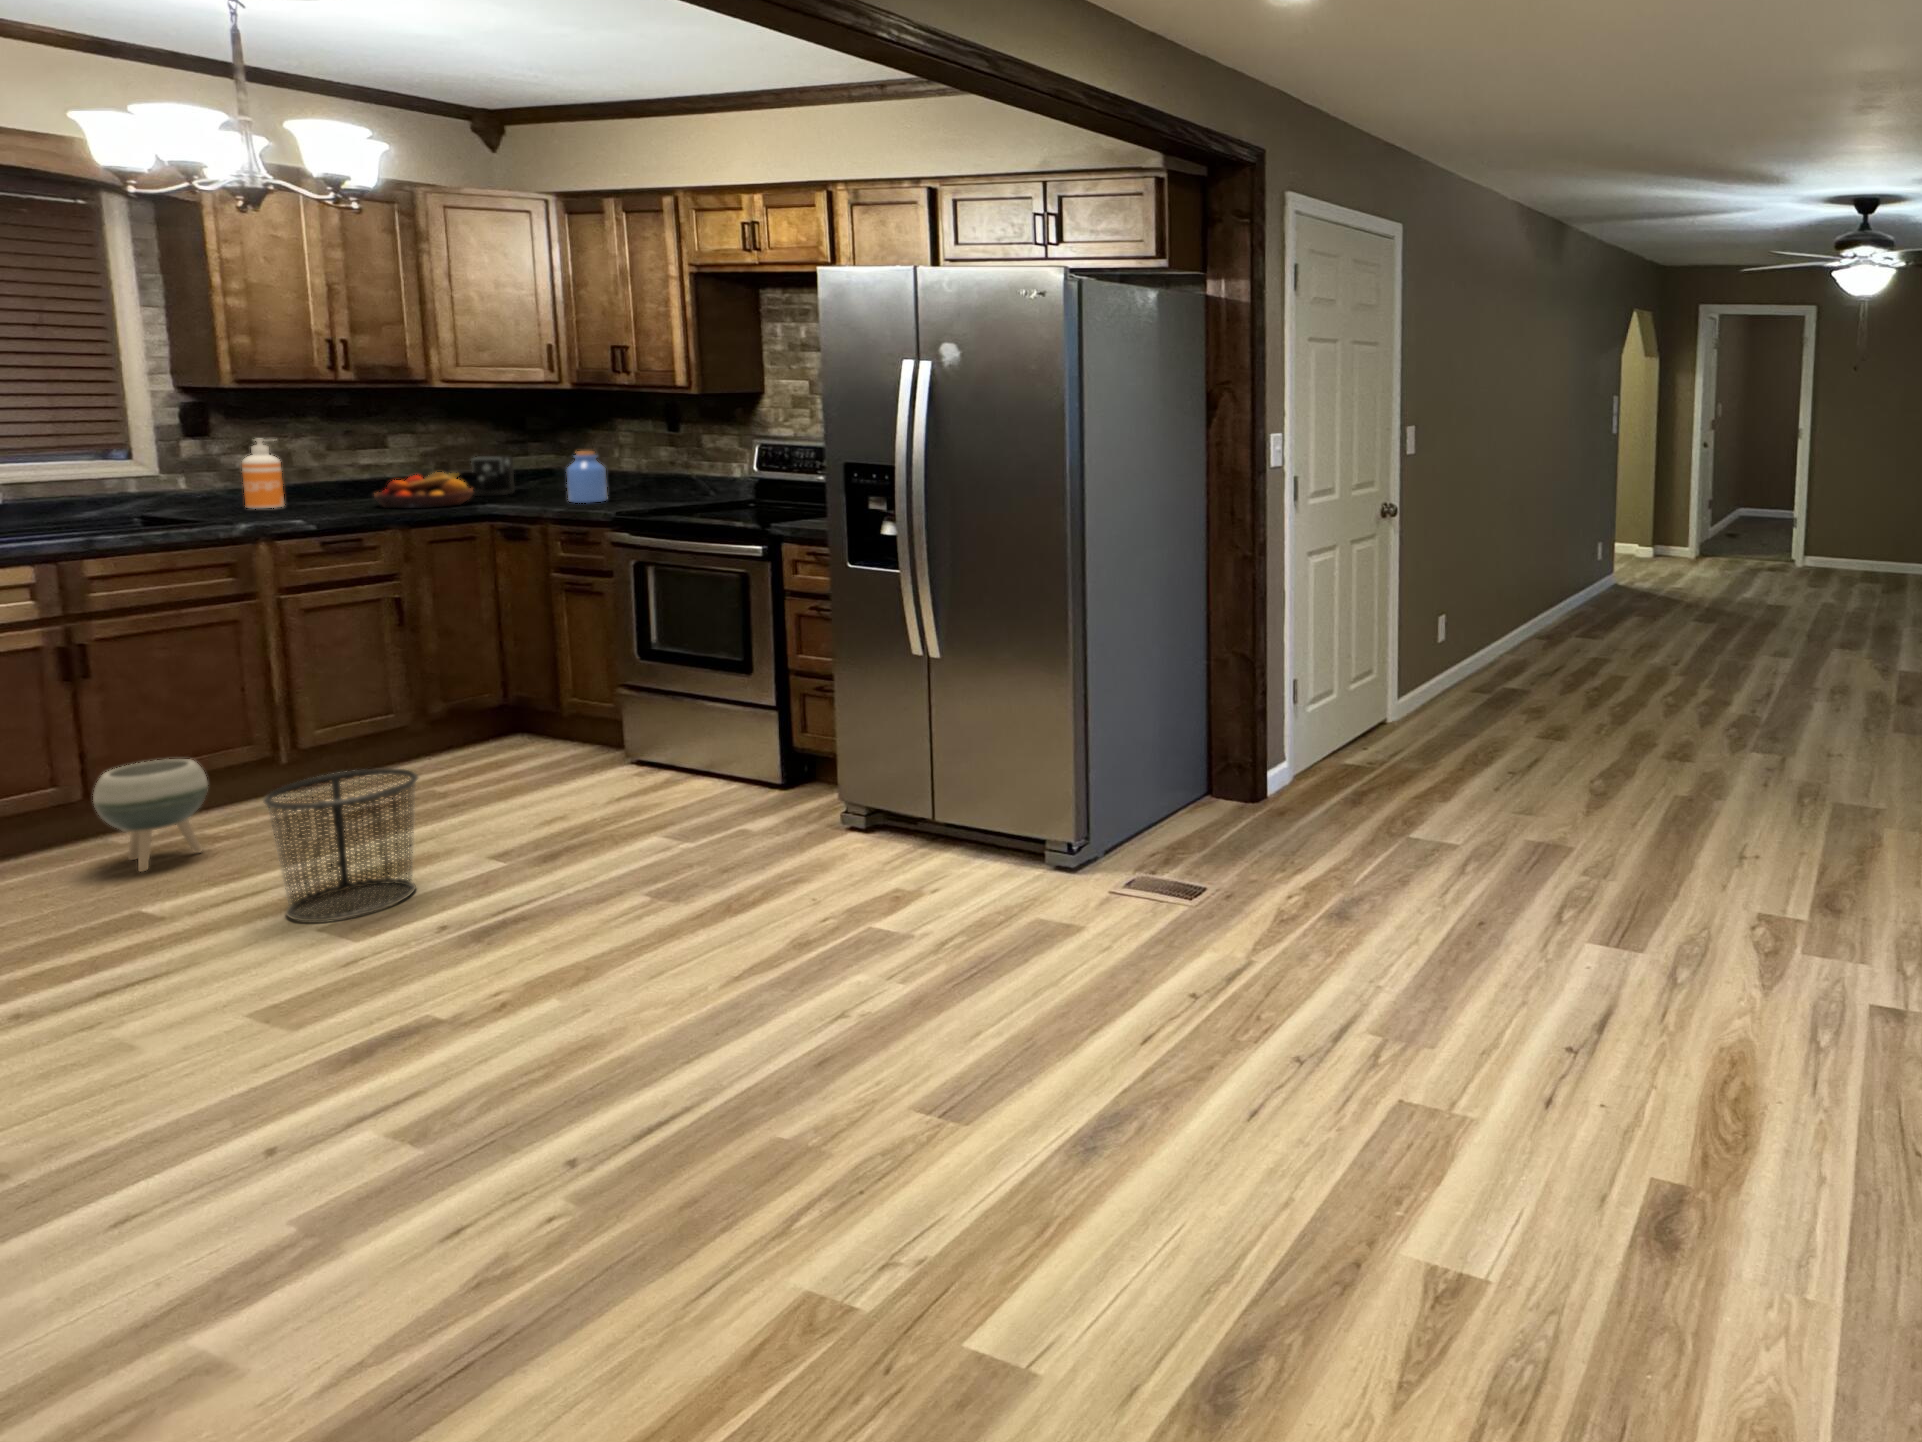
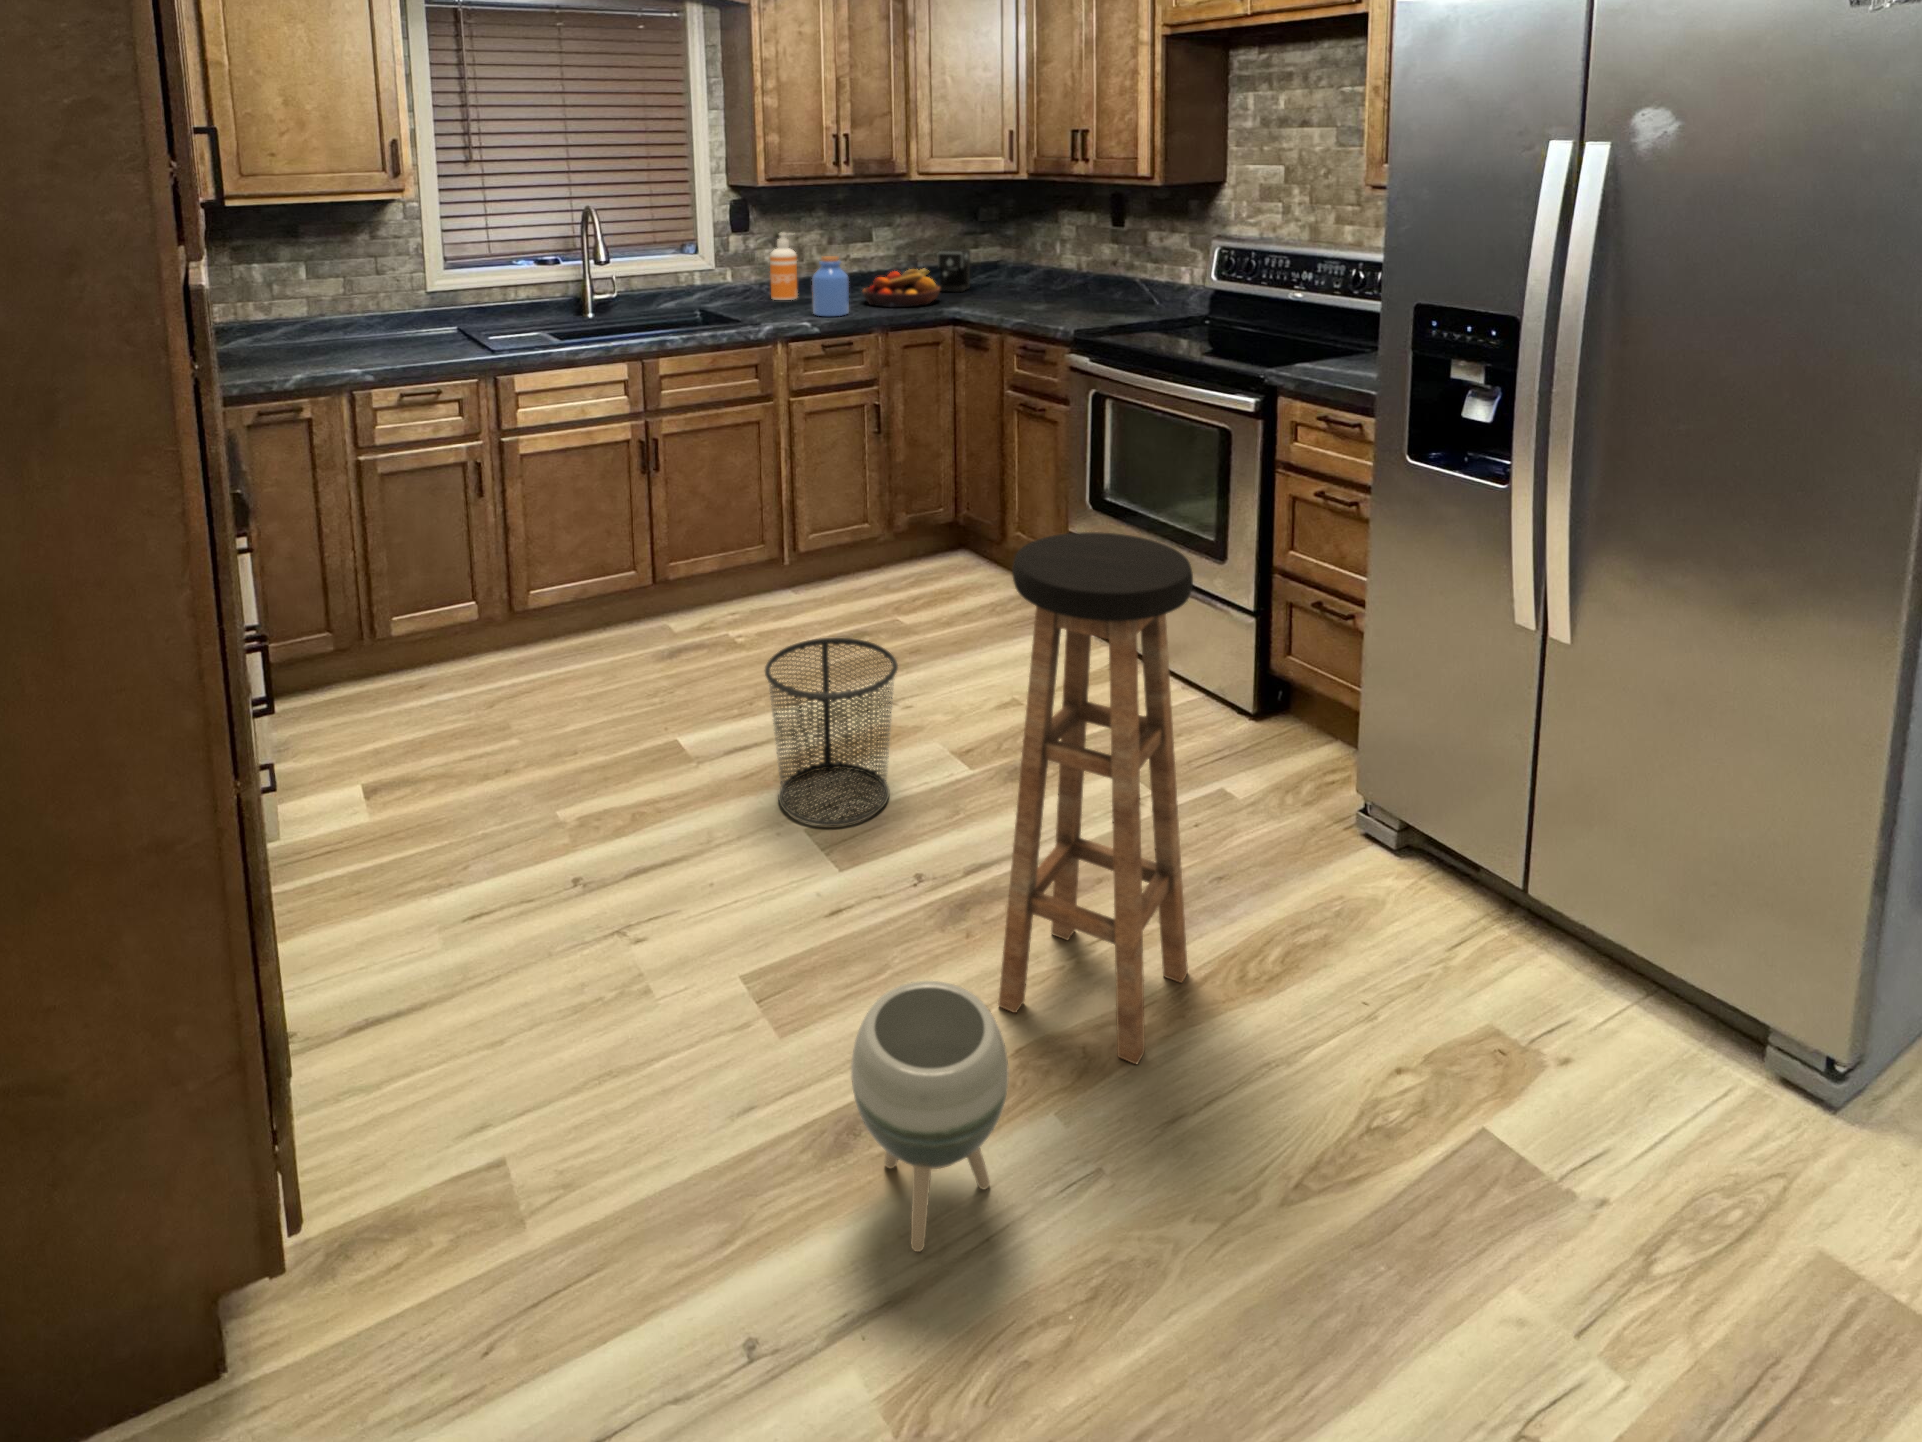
jar: present [566,451,607,503] -> present [812,256,849,316]
bar stool: none [507,618,681,960] -> present [998,532,1193,1064]
planter: present [93,759,208,872] -> present [851,981,1008,1252]

